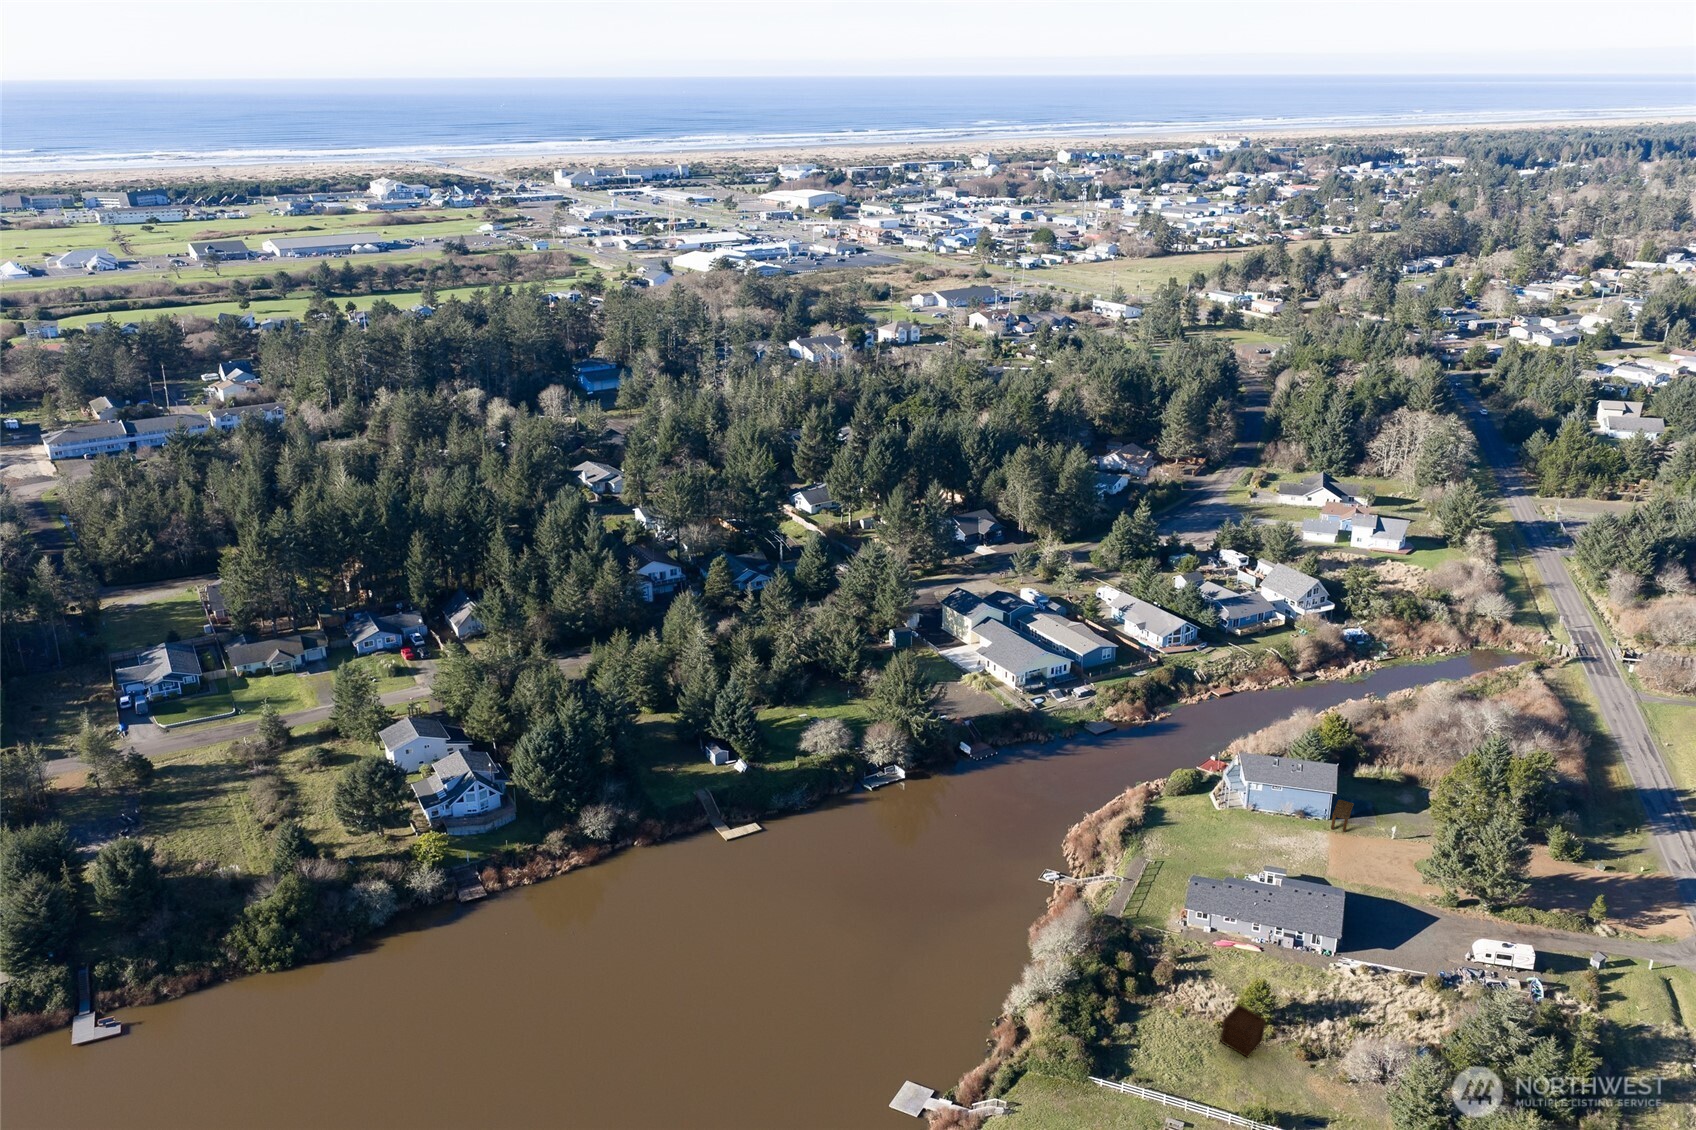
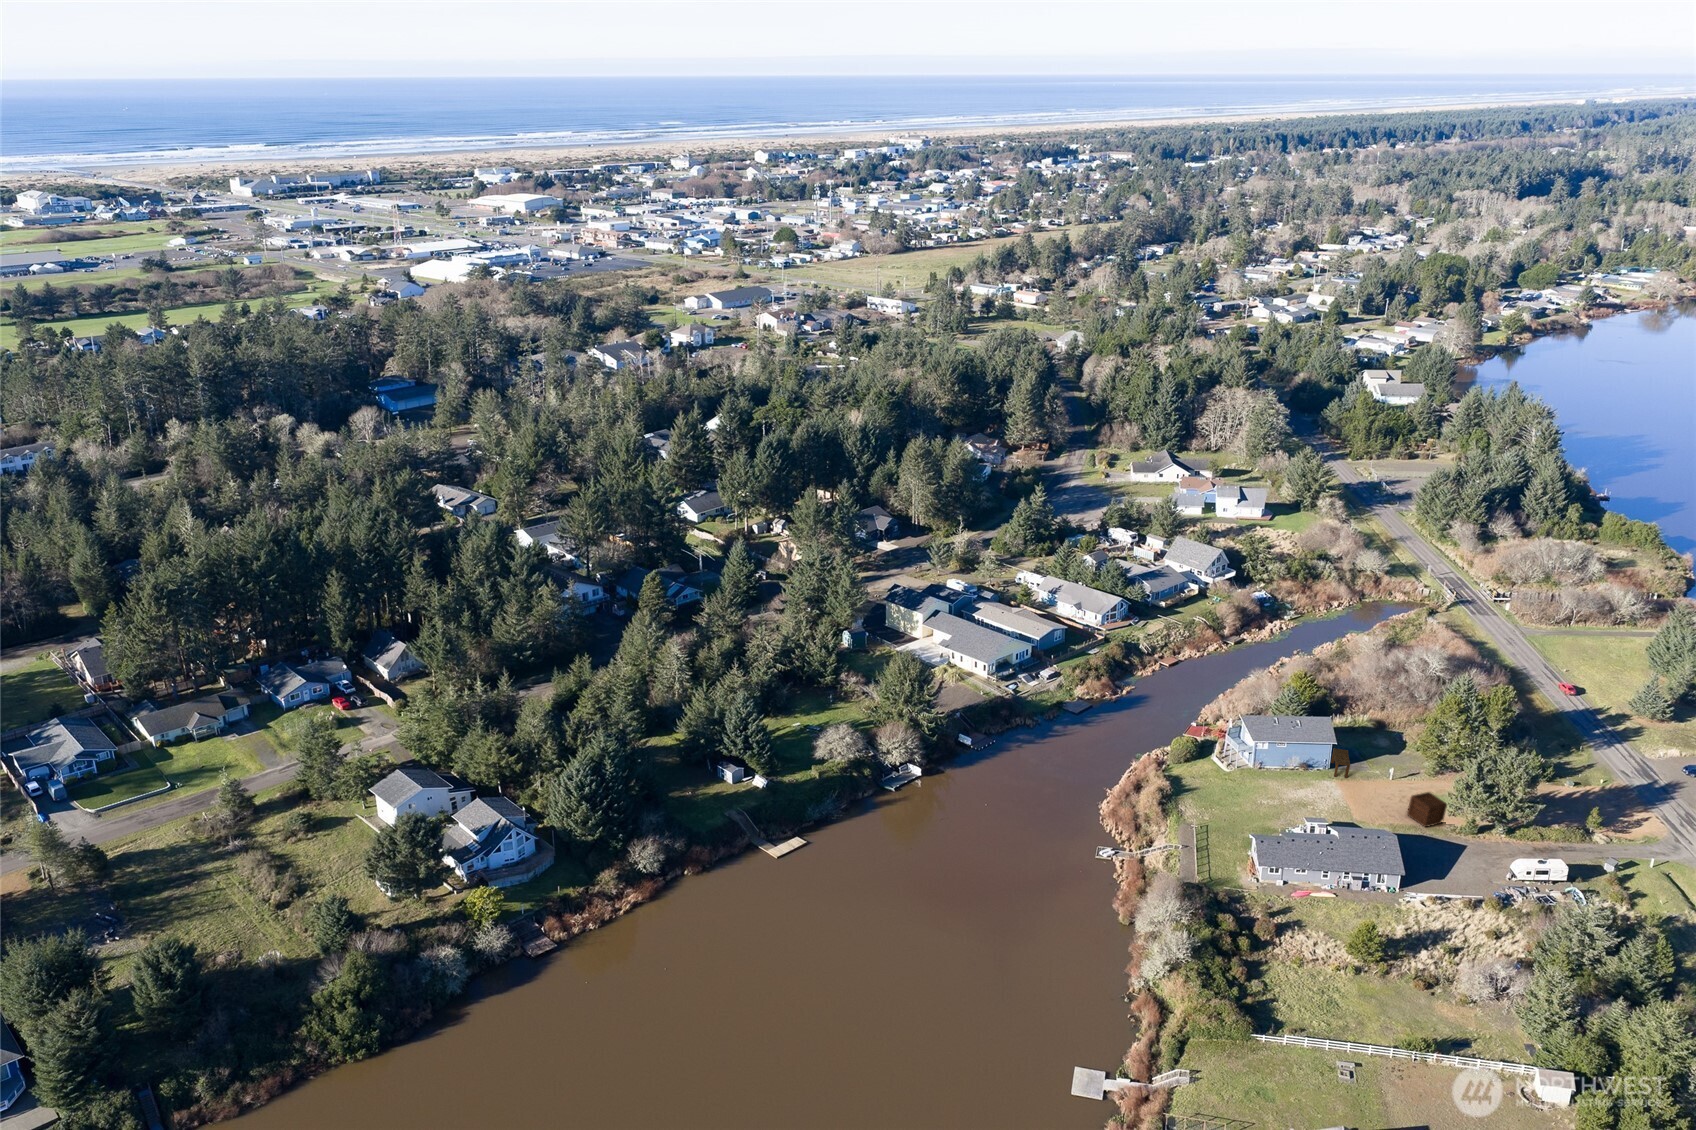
wooden crate: present [1220,1004,1266,1057] -> present [1407,792,1447,827]

